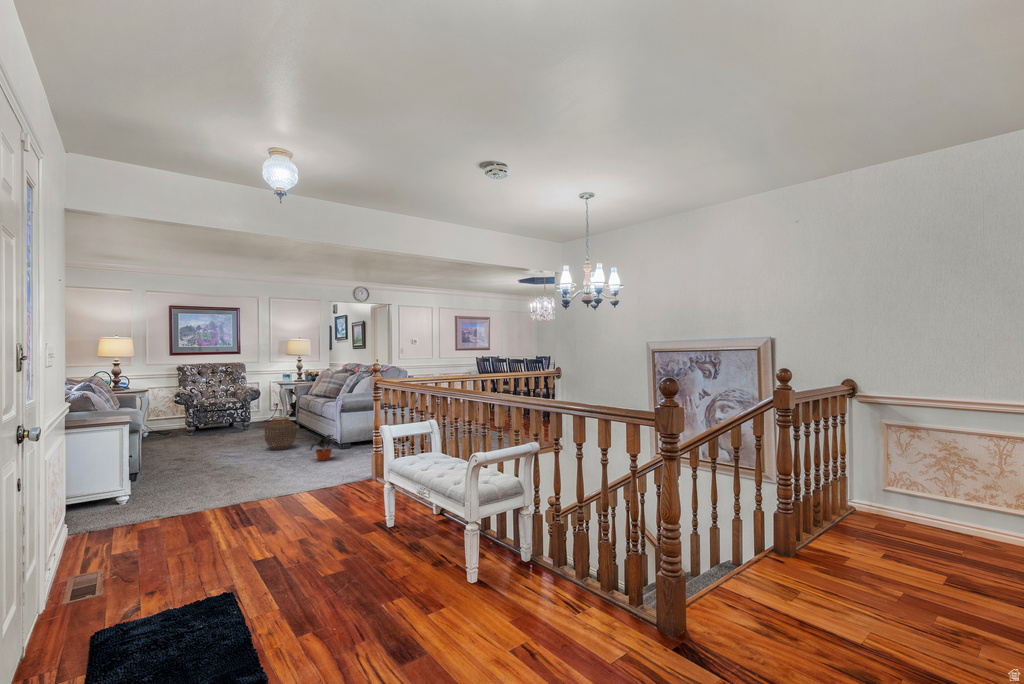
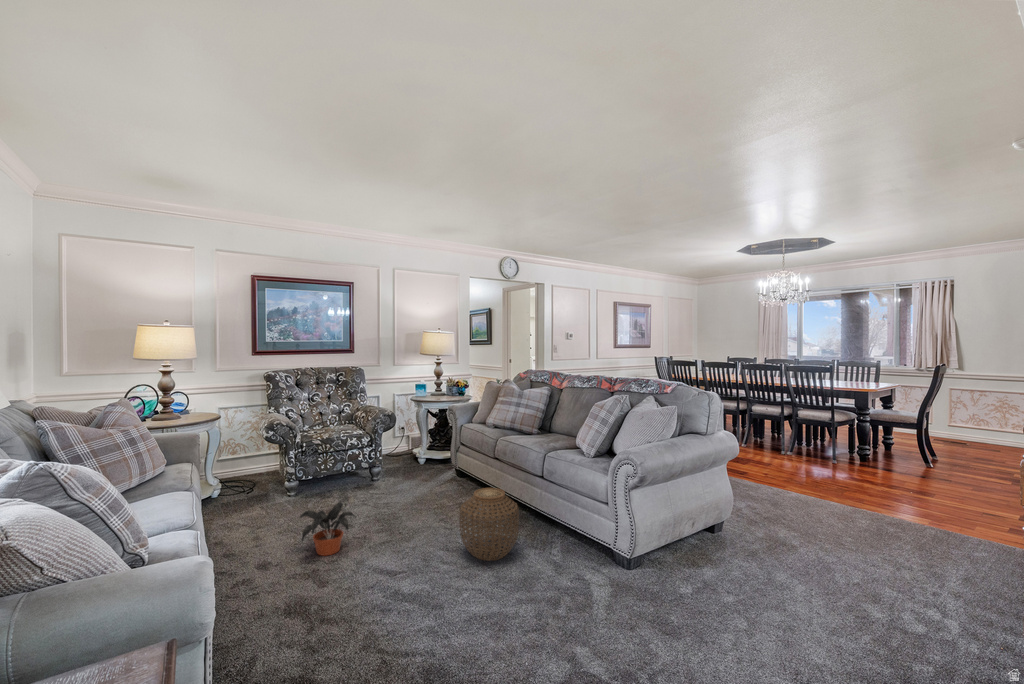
potted plant: present [309,435,336,460] -> present [300,503,354,556]

